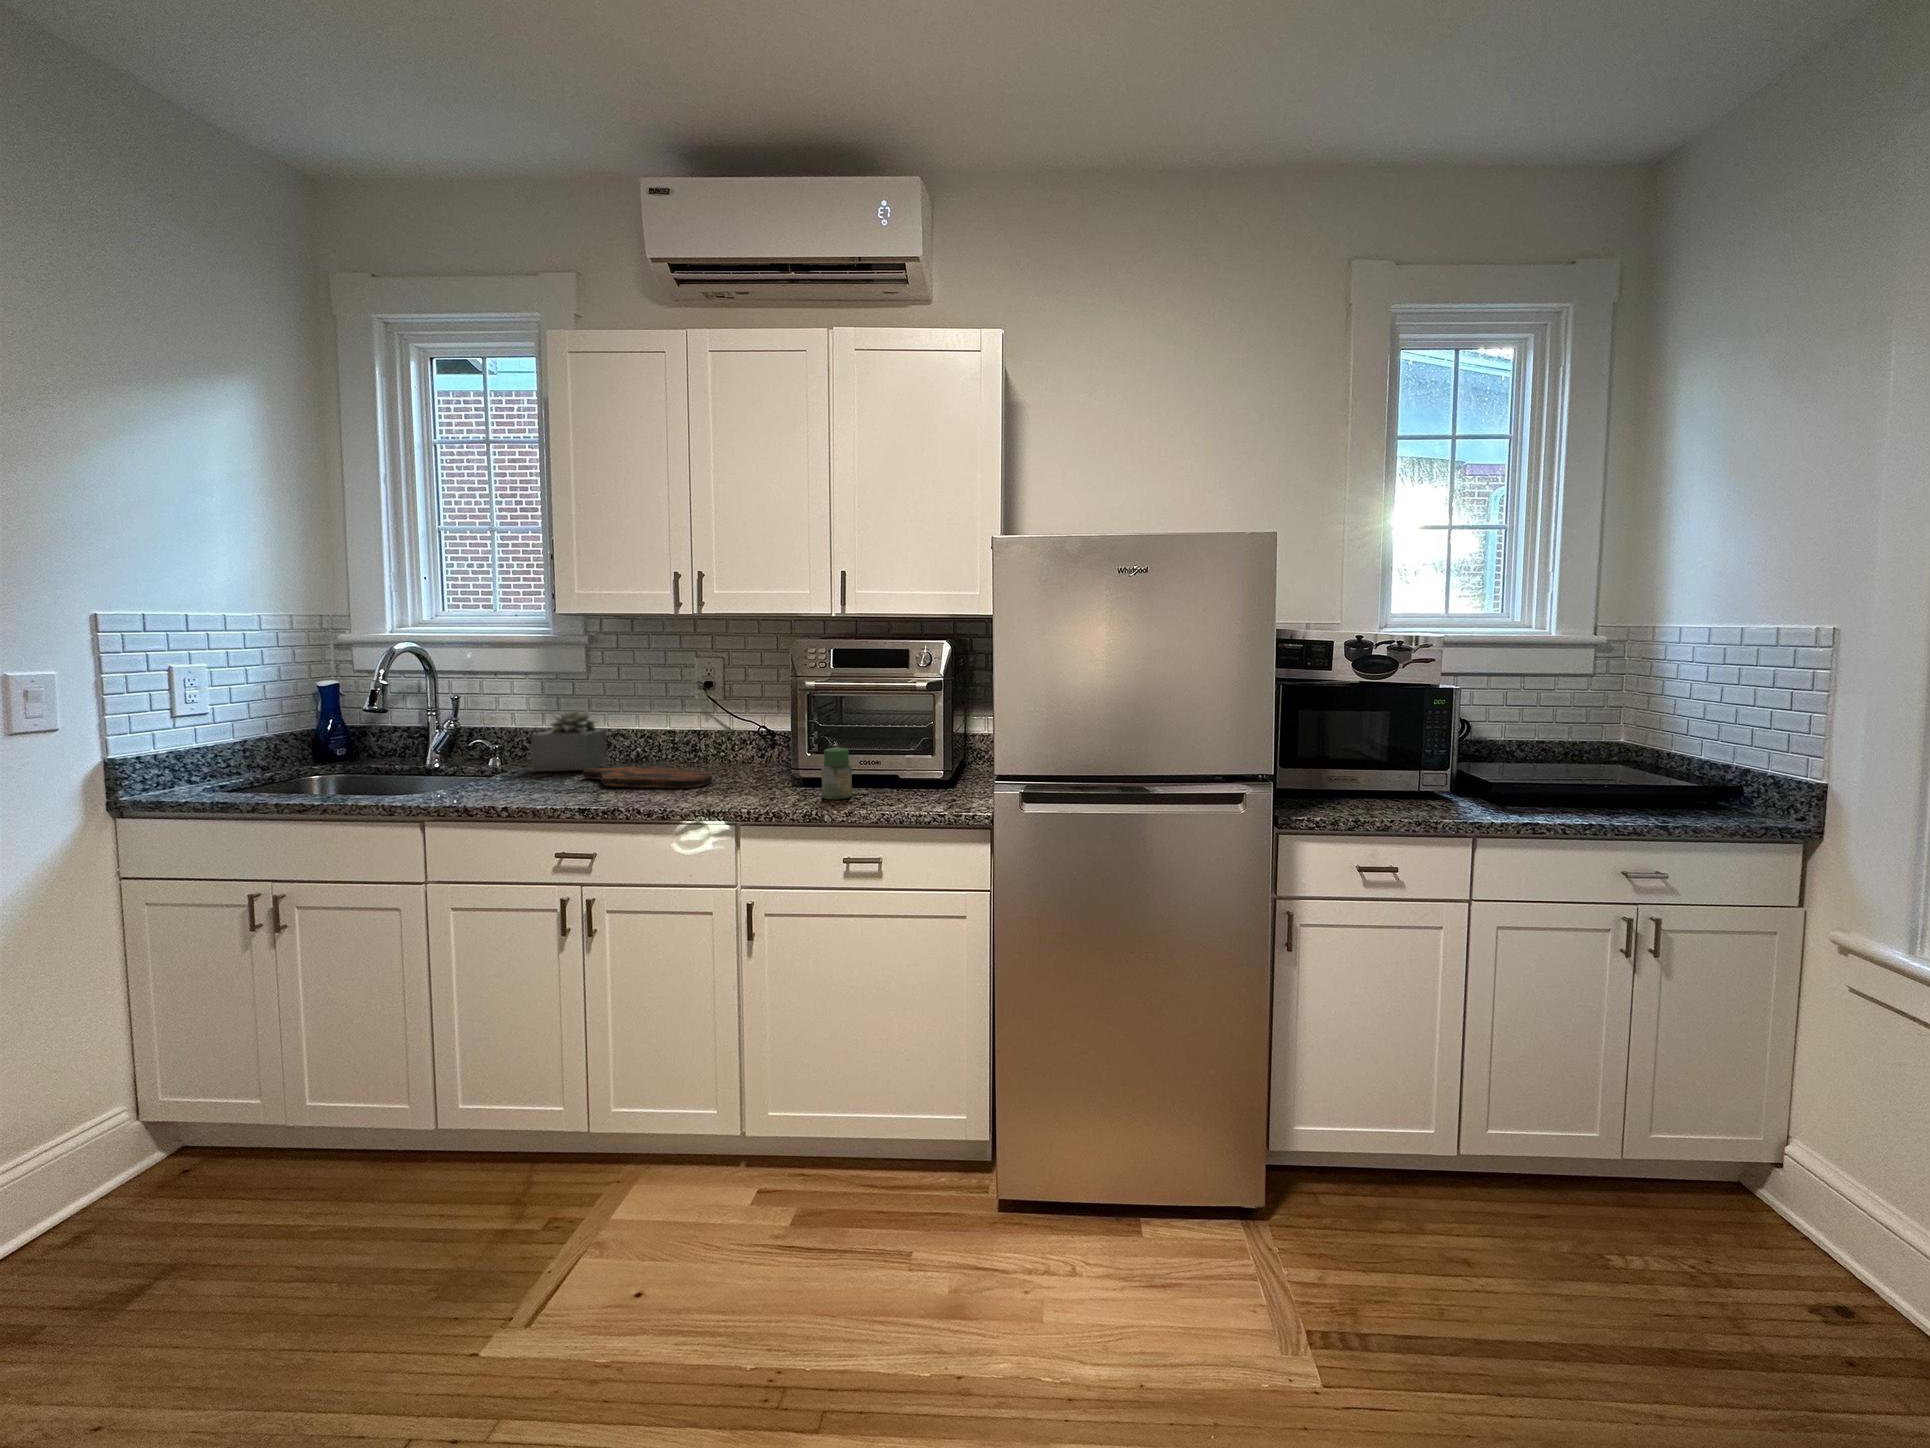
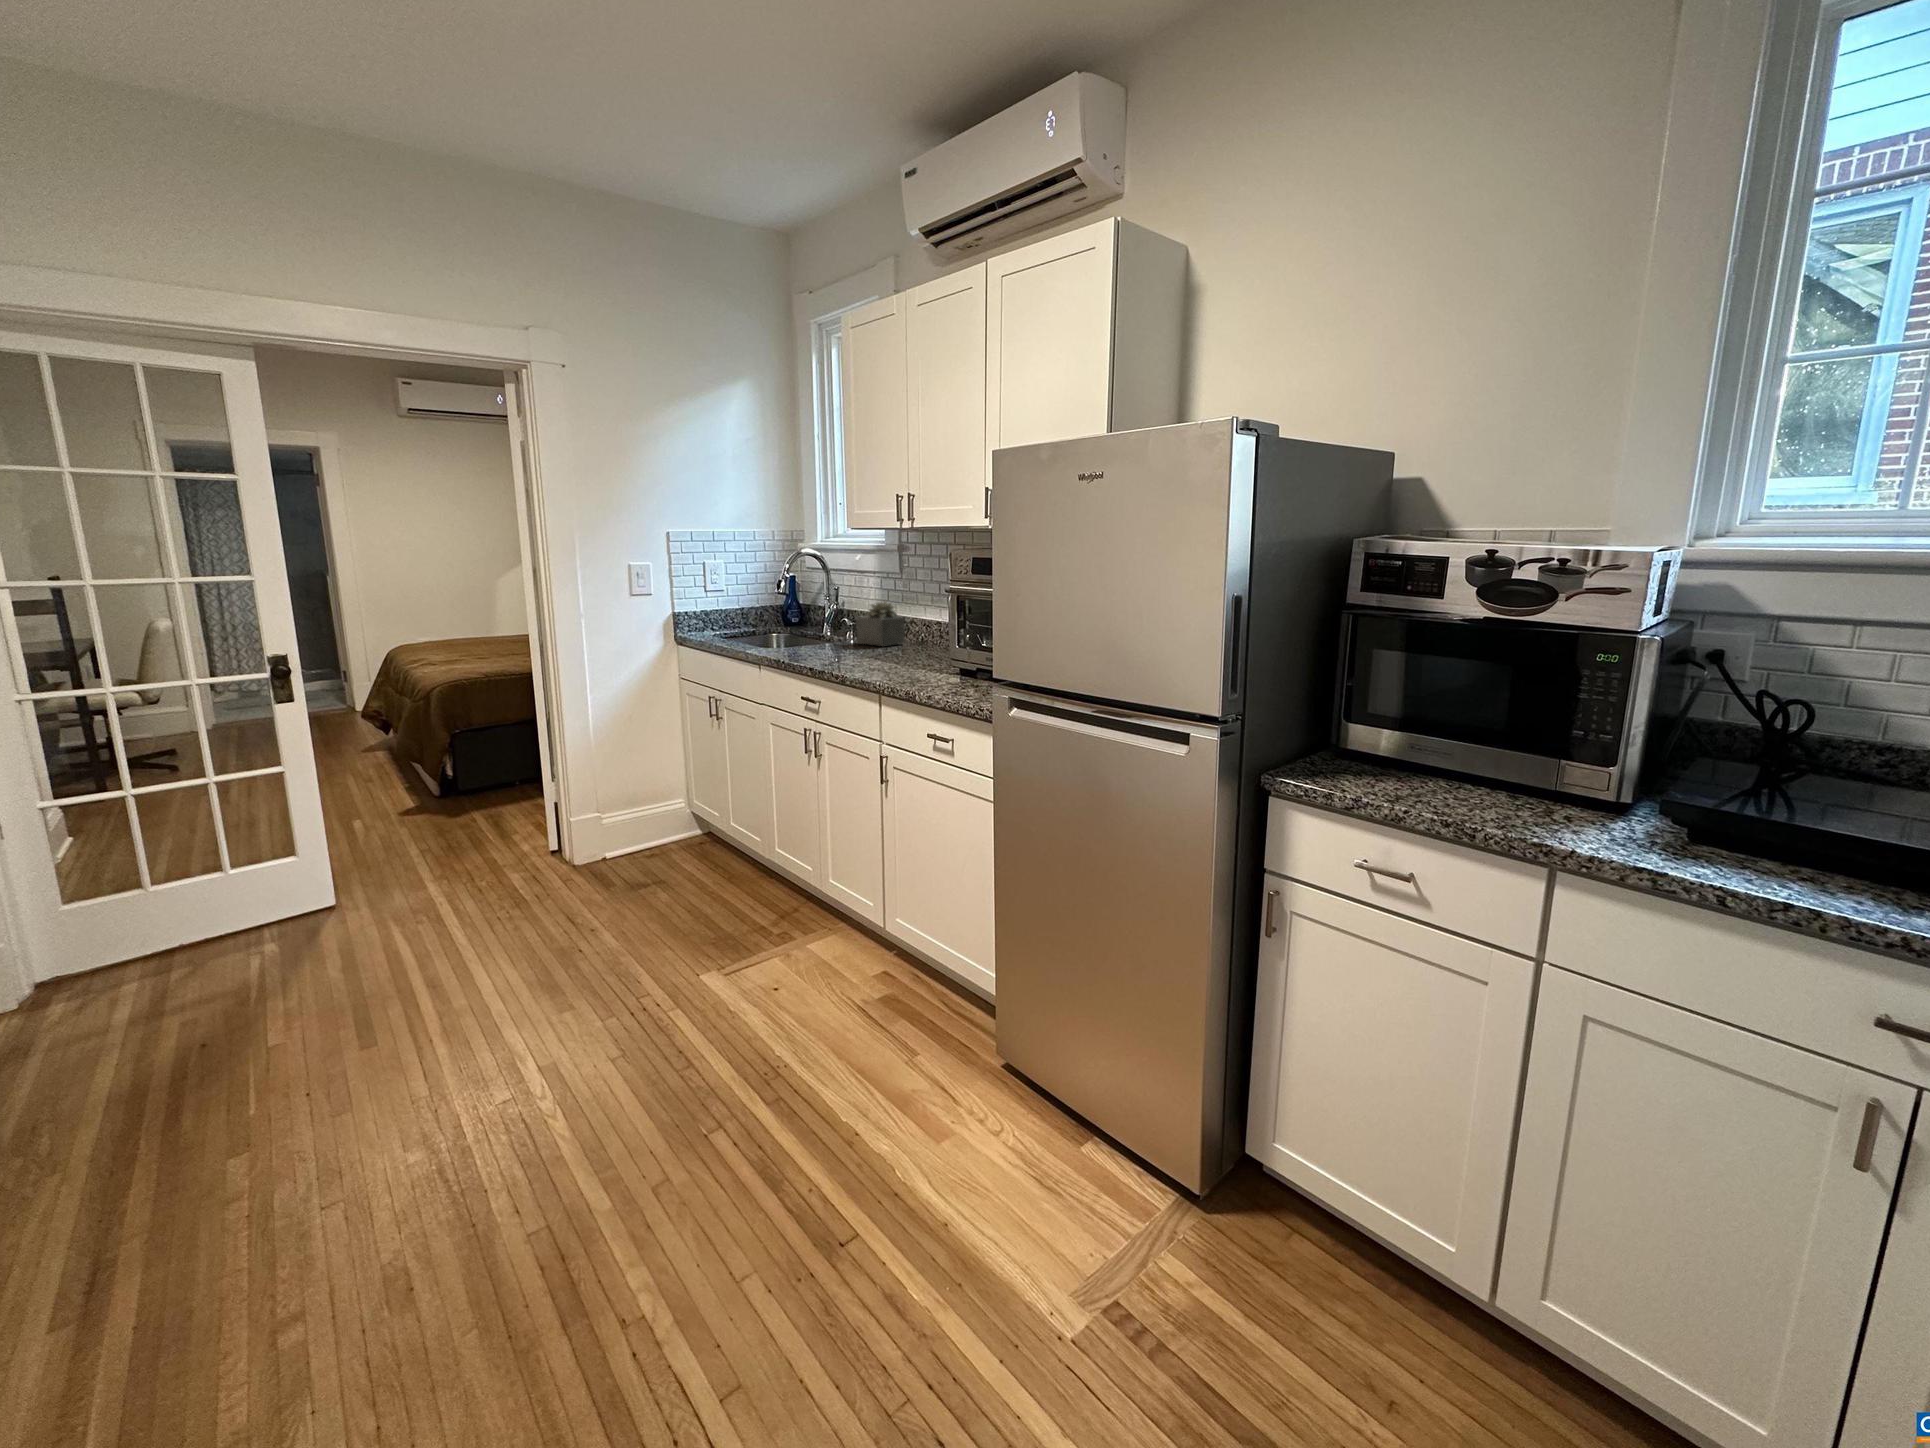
jar: present [822,748,852,800] -> none [937,644,962,687]
cutting board: present [583,766,713,788] -> none [857,644,922,665]

